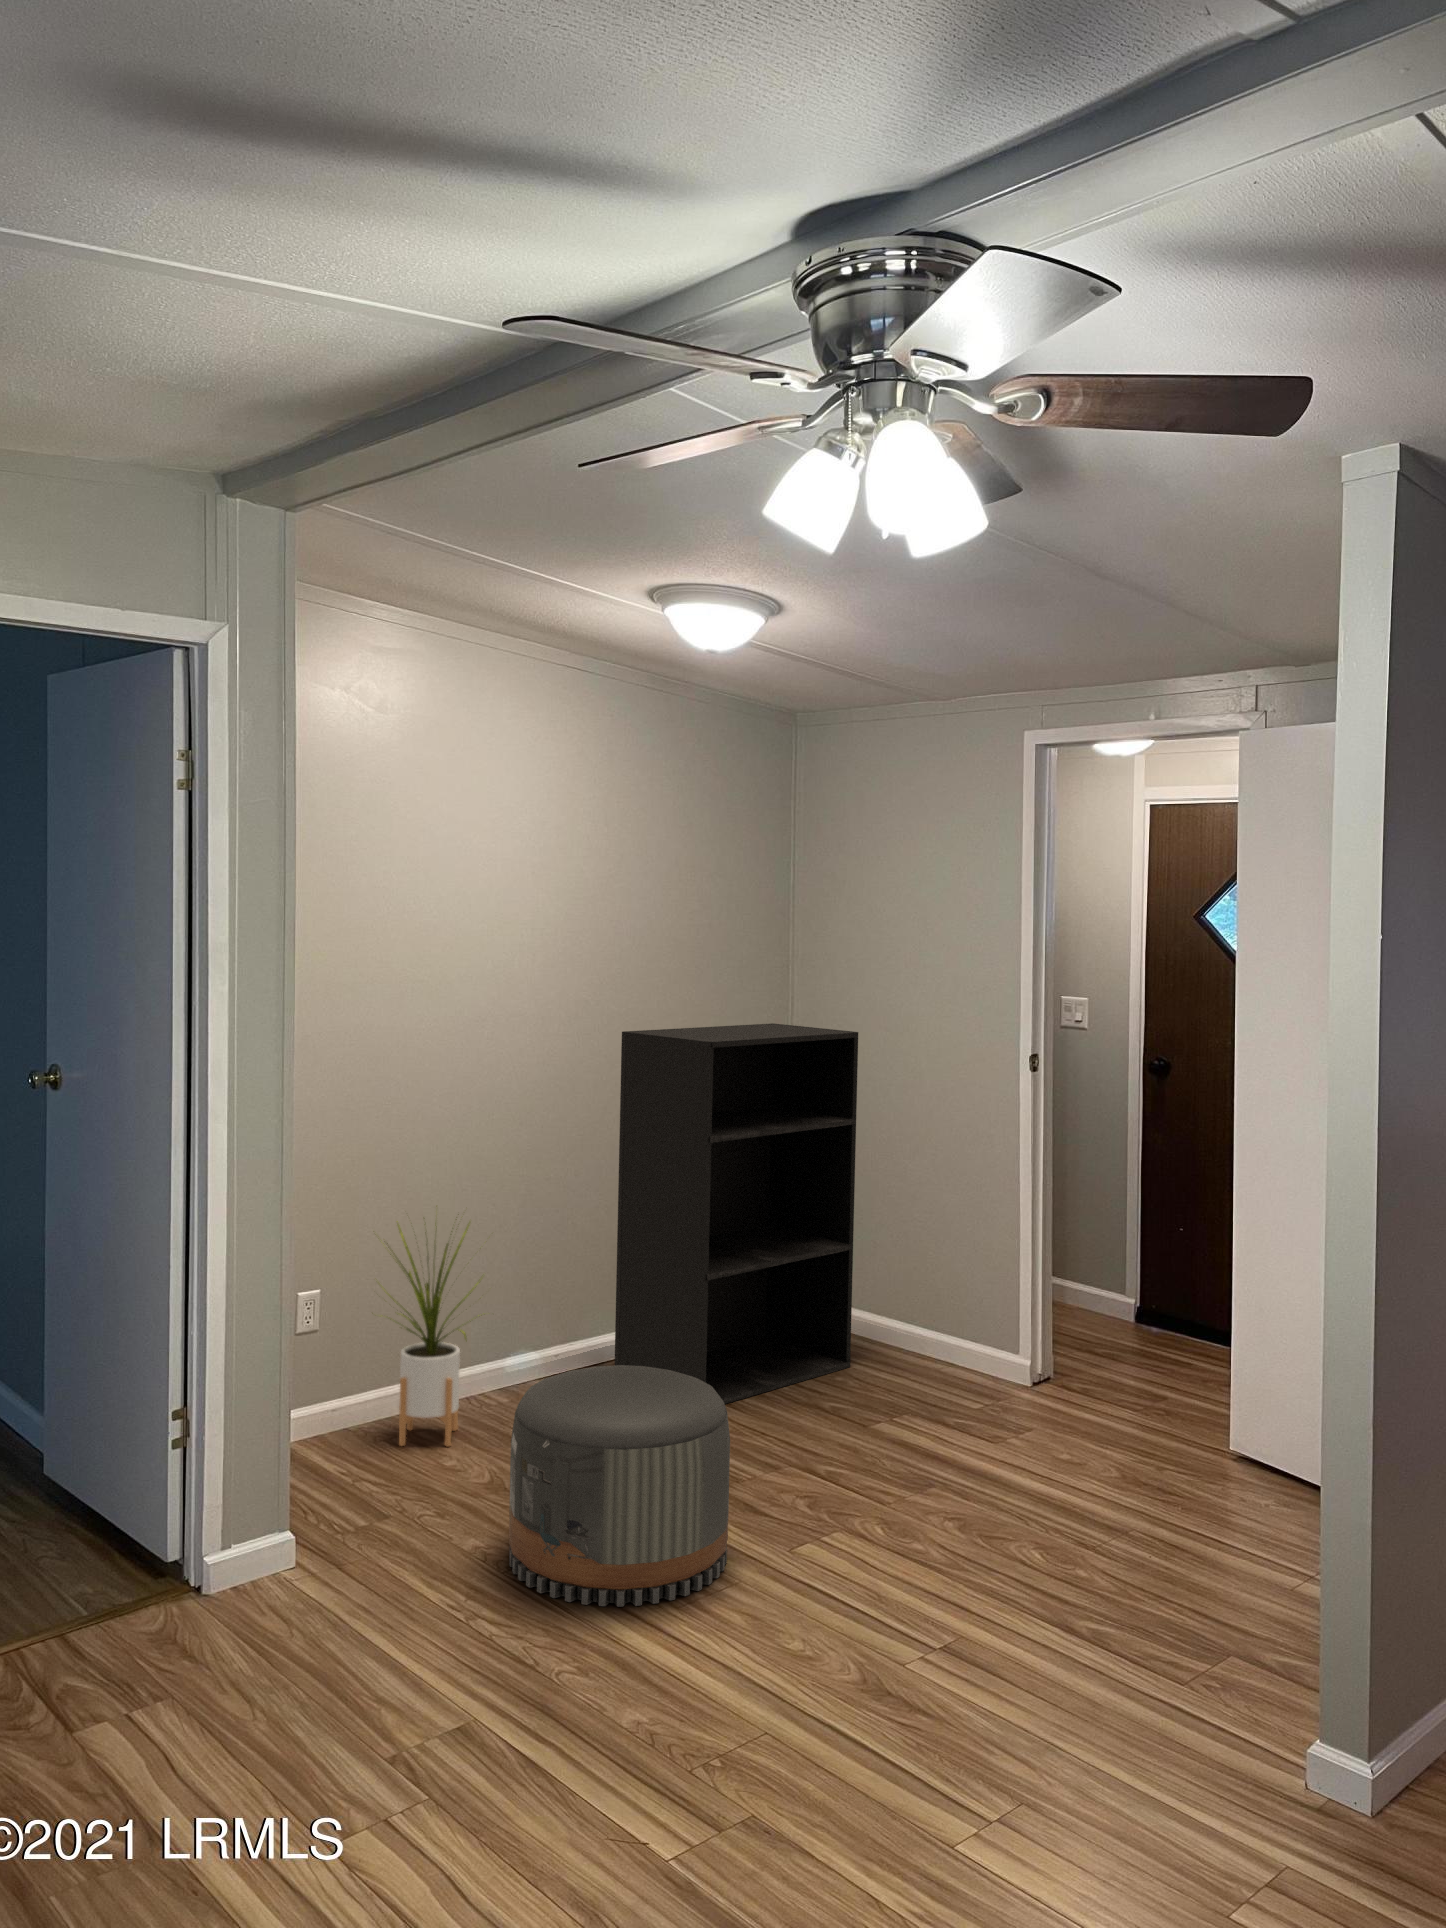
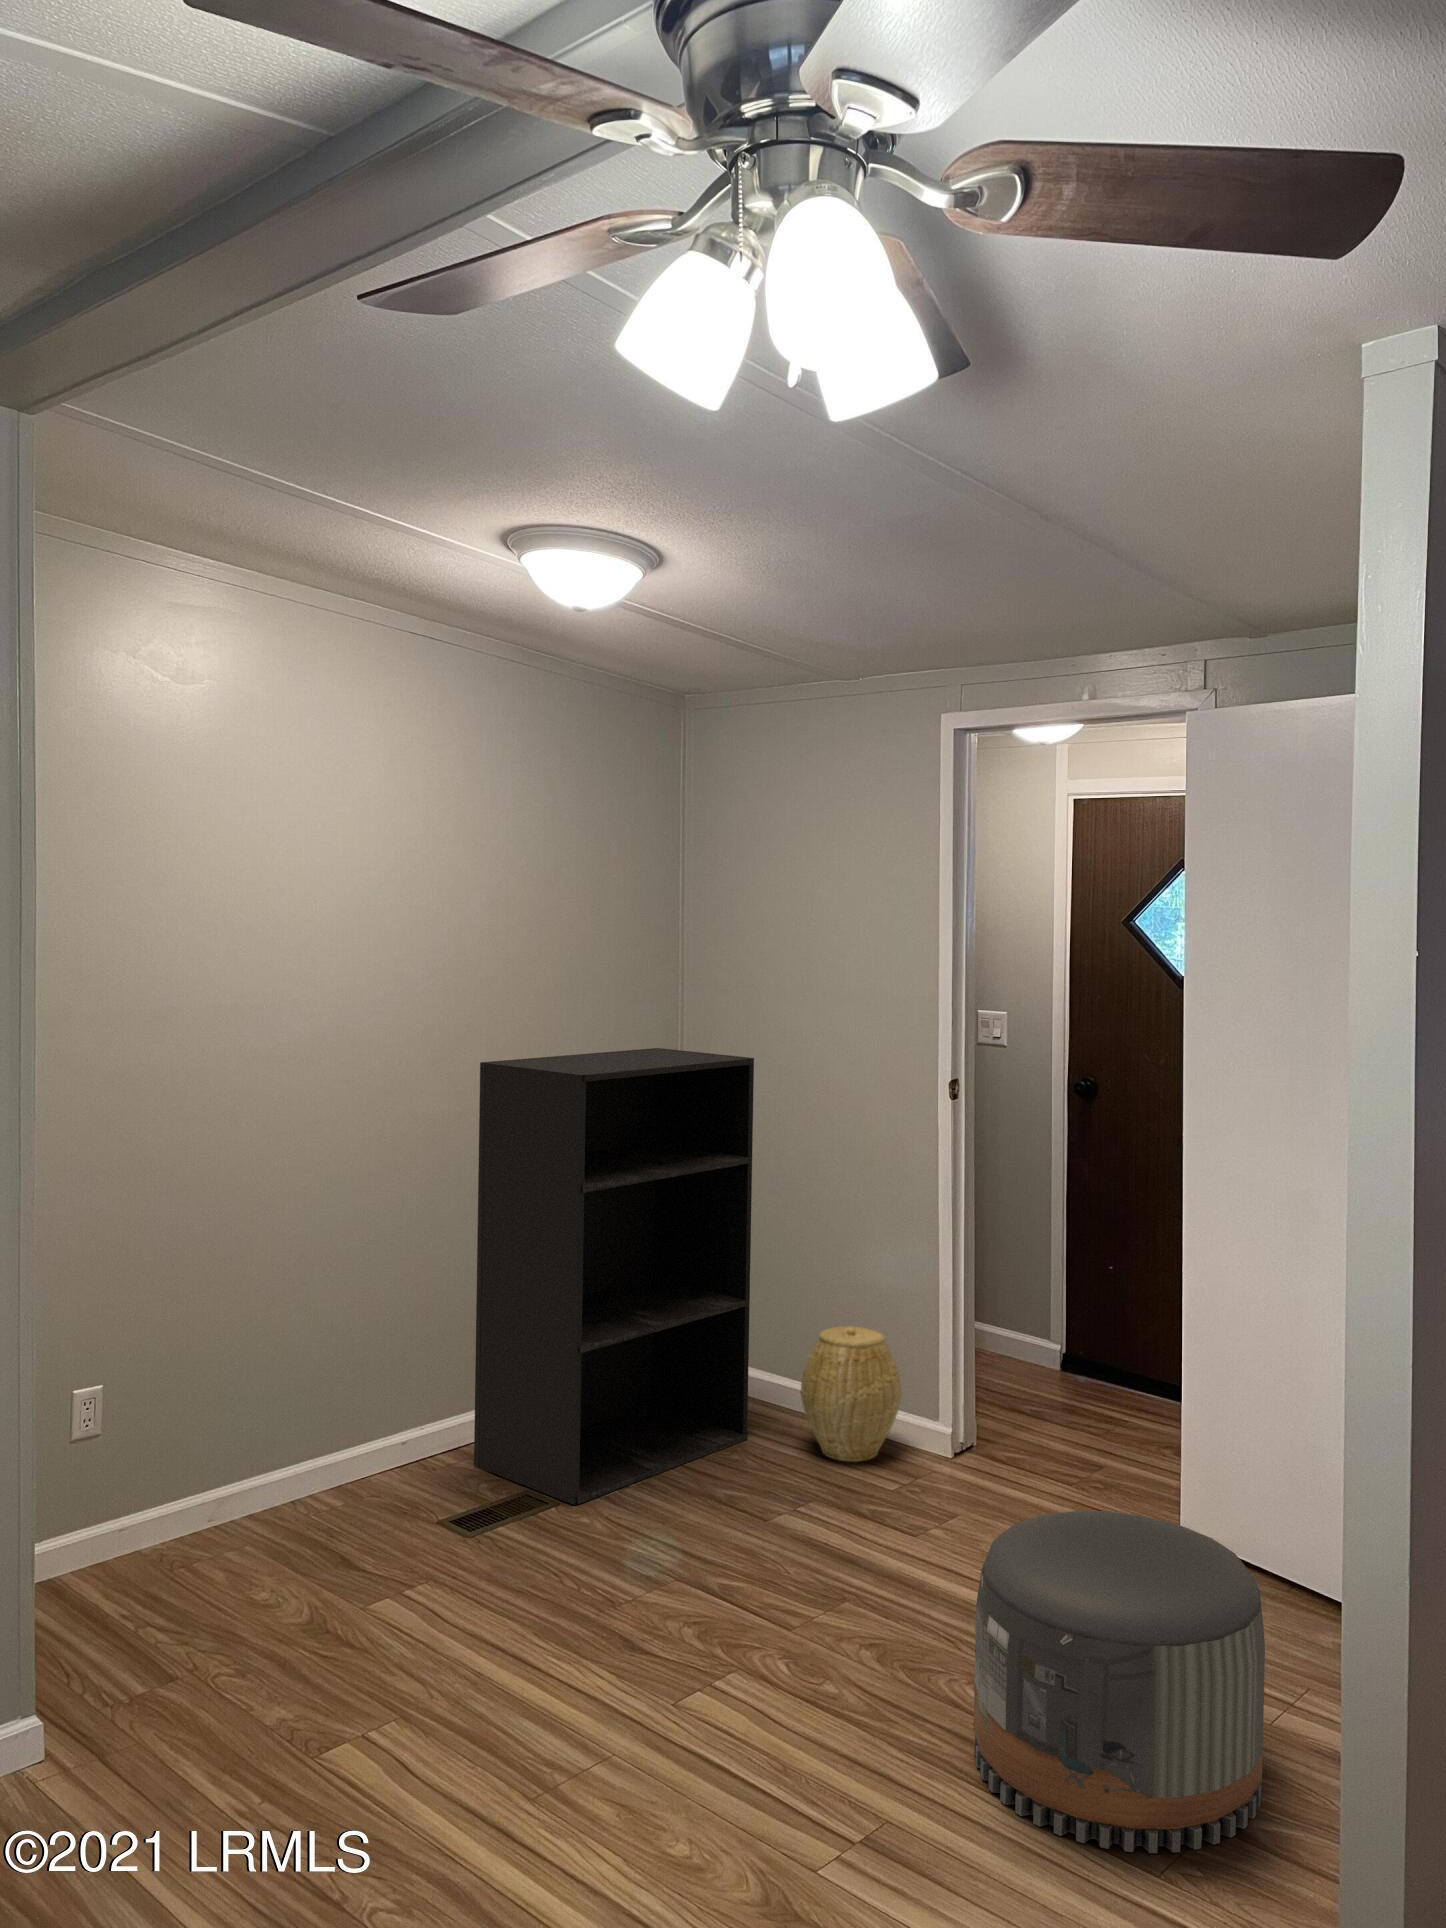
house plant: present [387,1221,482,1446] -> none [171,1273,326,1572]
woven basket: none [898,1270,987,1387] -> present [801,1326,901,1462]
pouf: present [509,1365,730,1607] -> present [974,1511,1265,1853]

